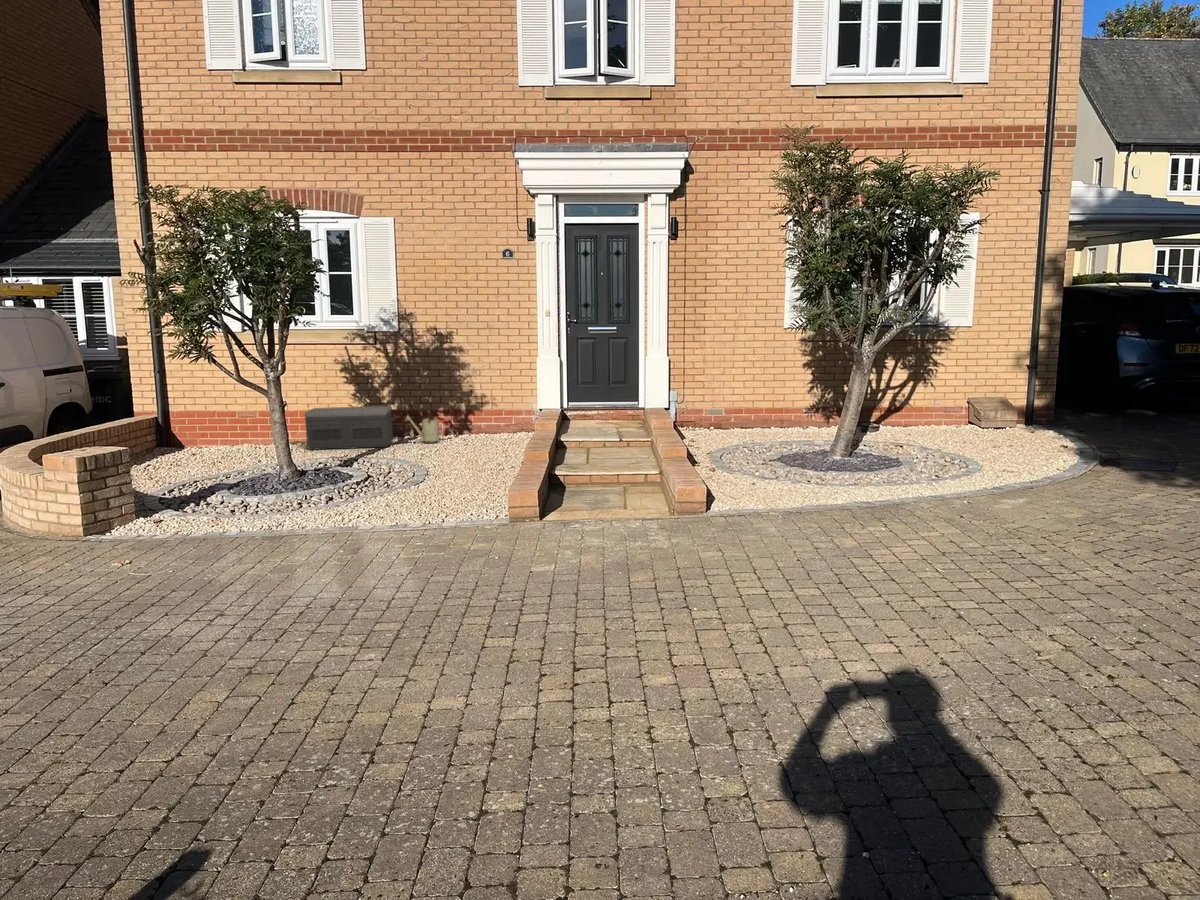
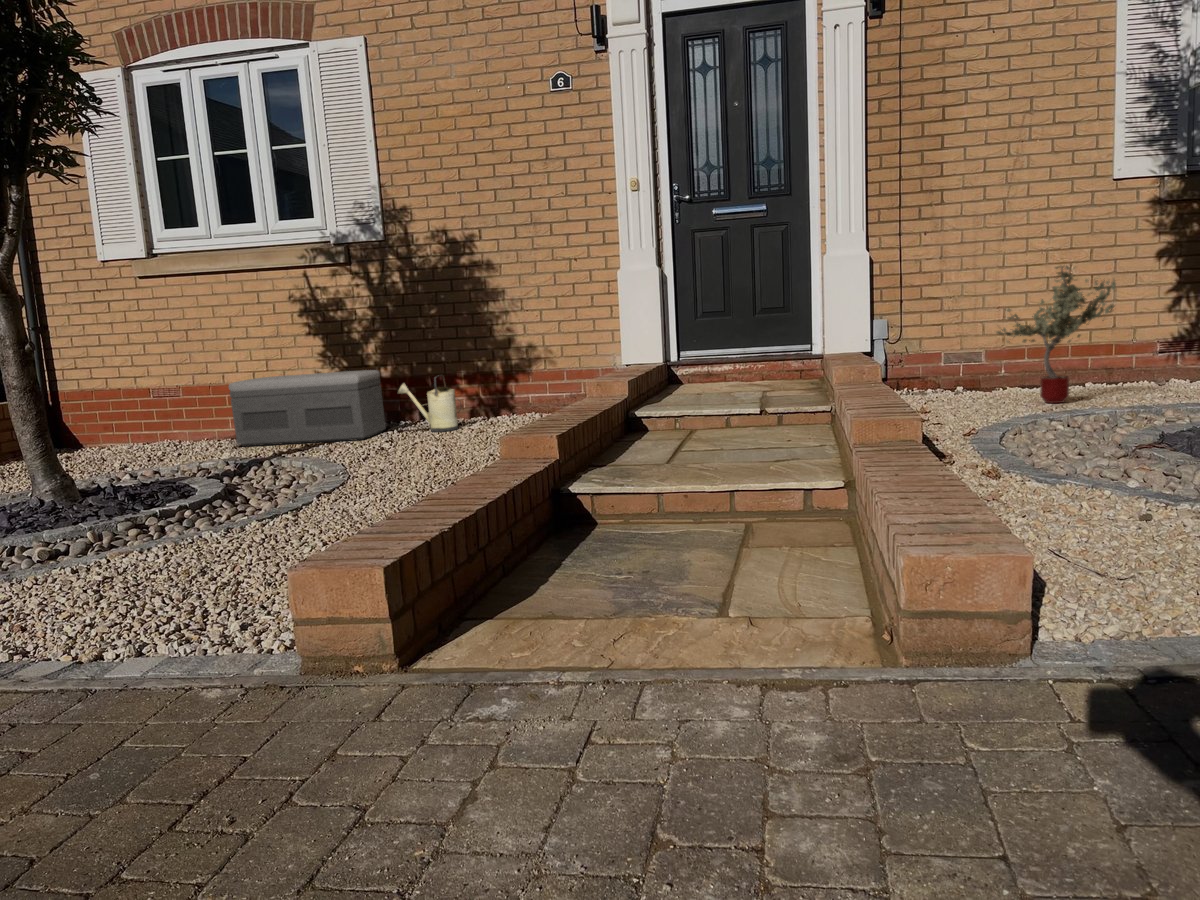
potted tree: none [727,369,783,437] -> present [997,266,1116,403]

